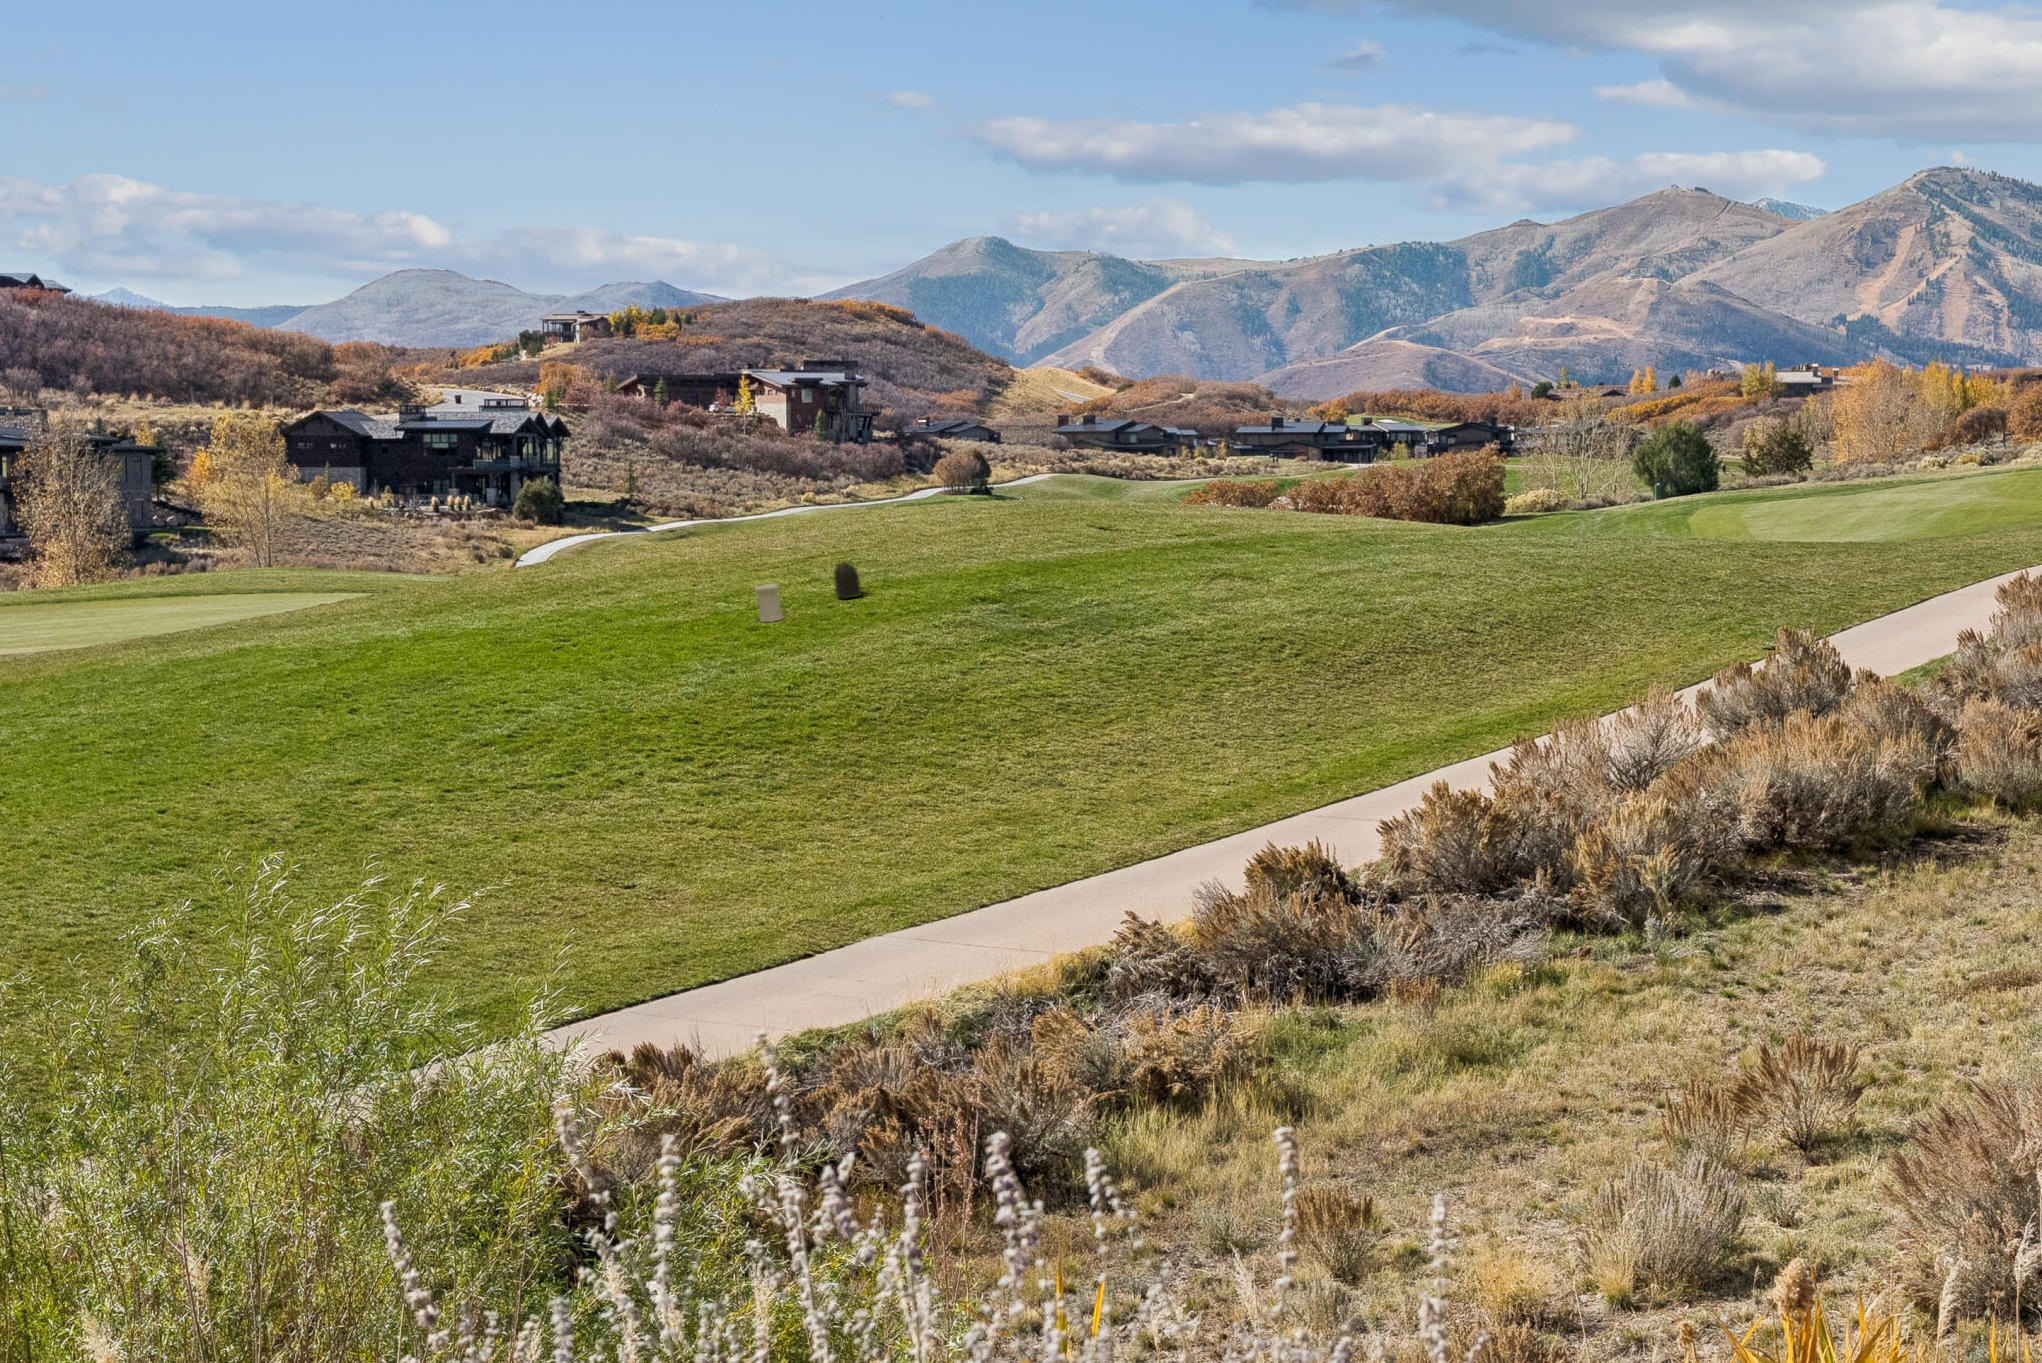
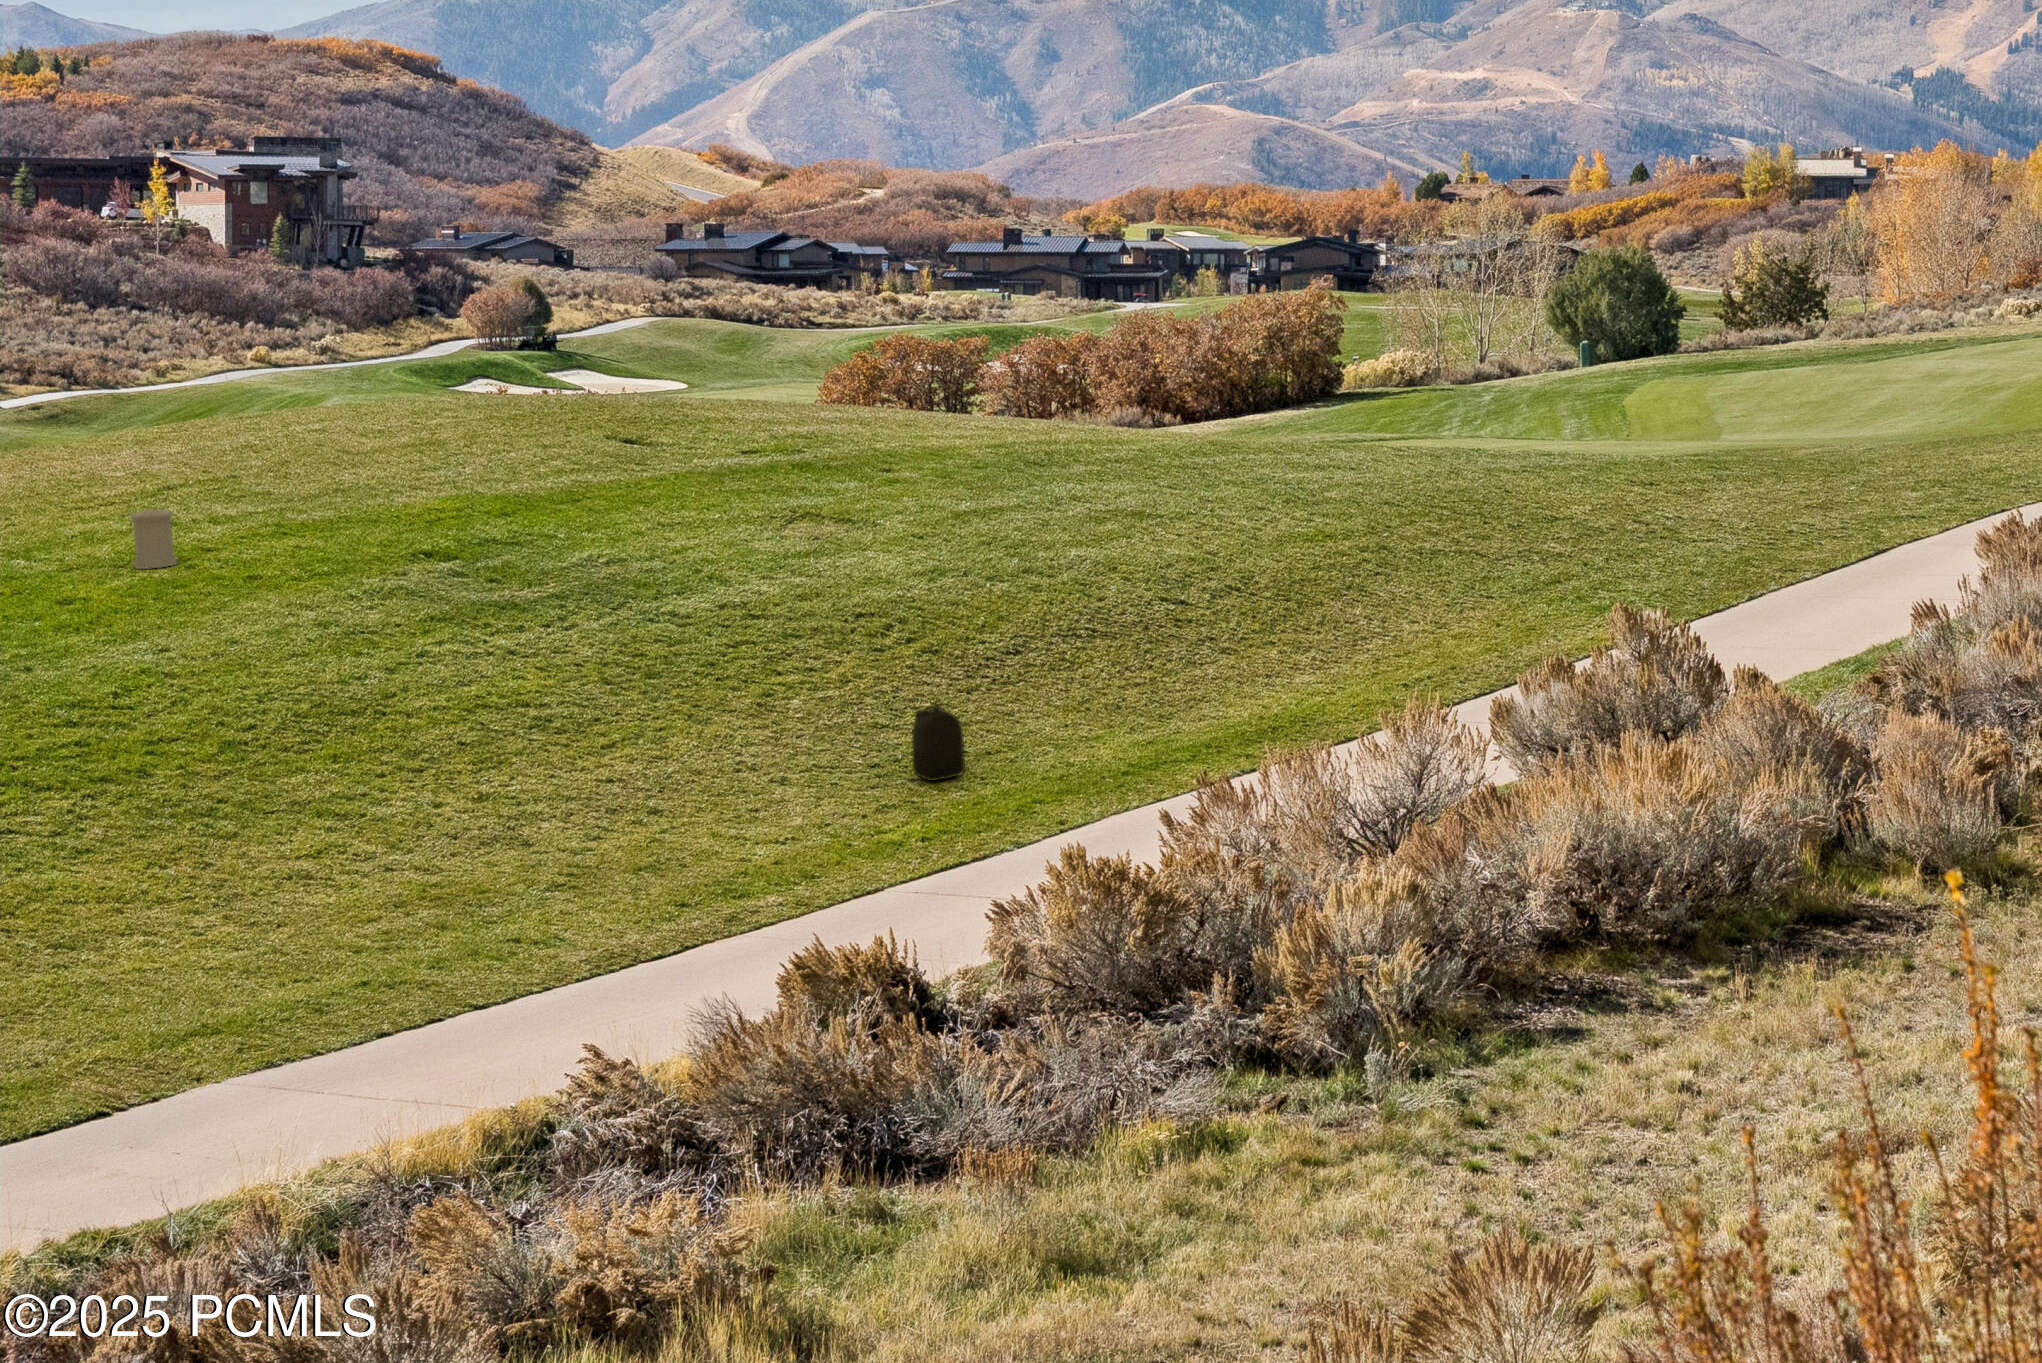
backpack: present [834,563,861,599] -> present [912,706,965,781]

